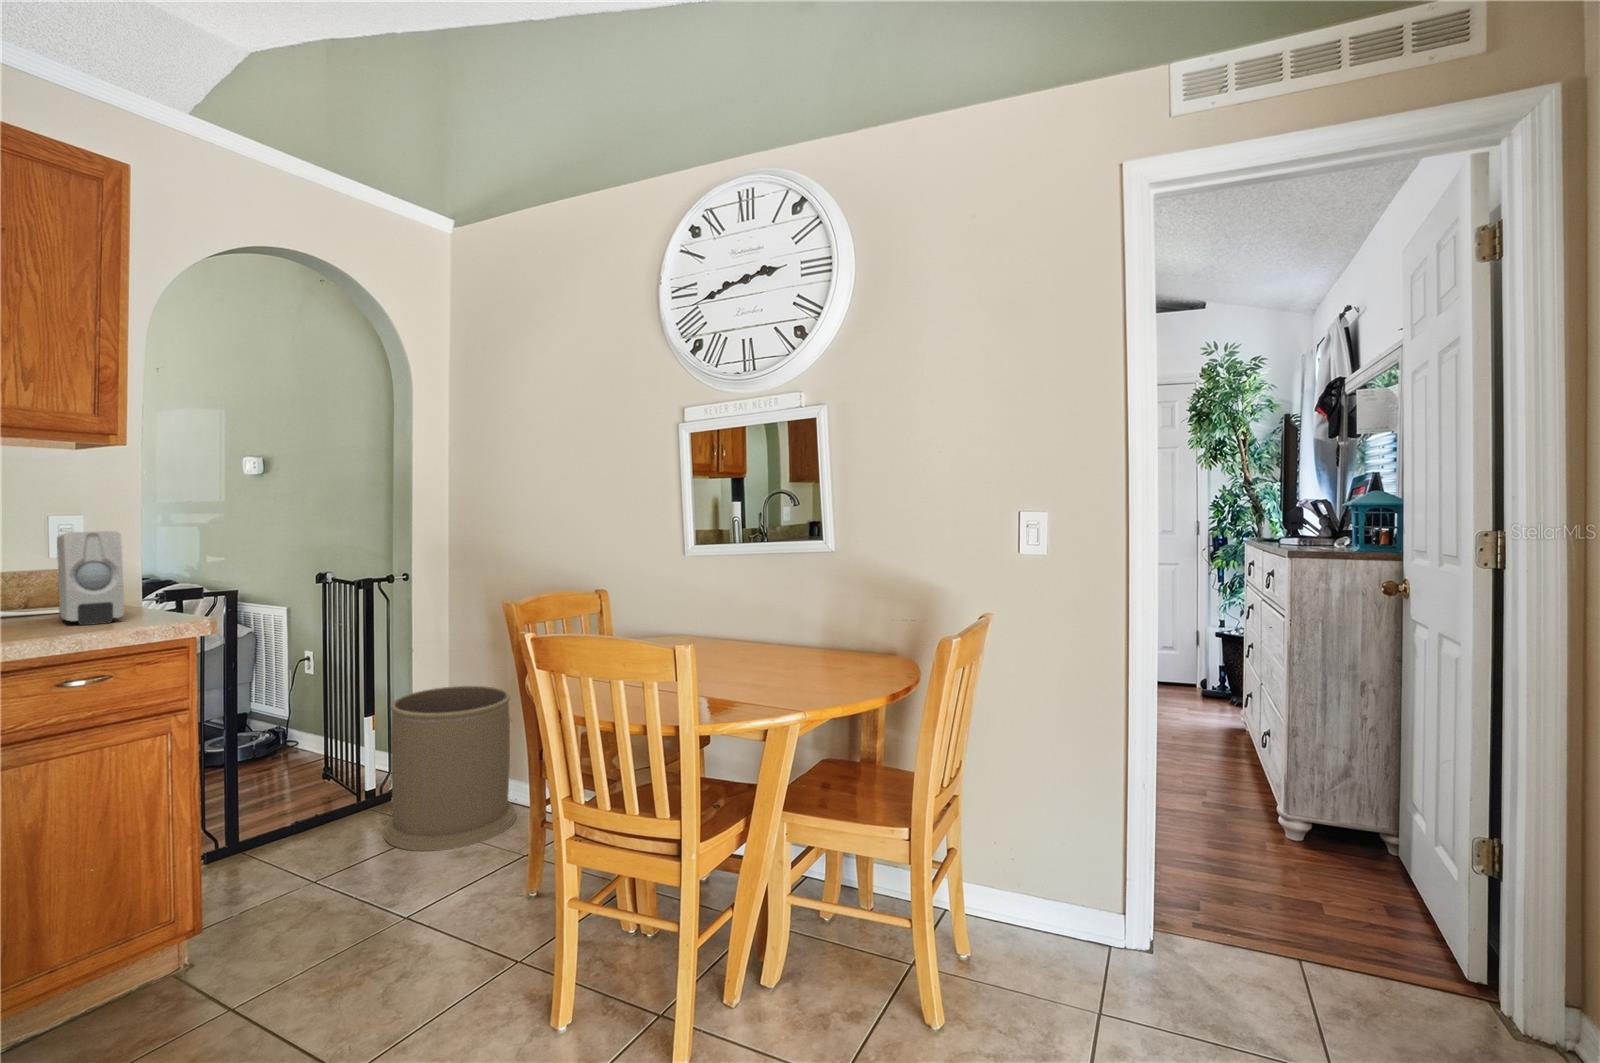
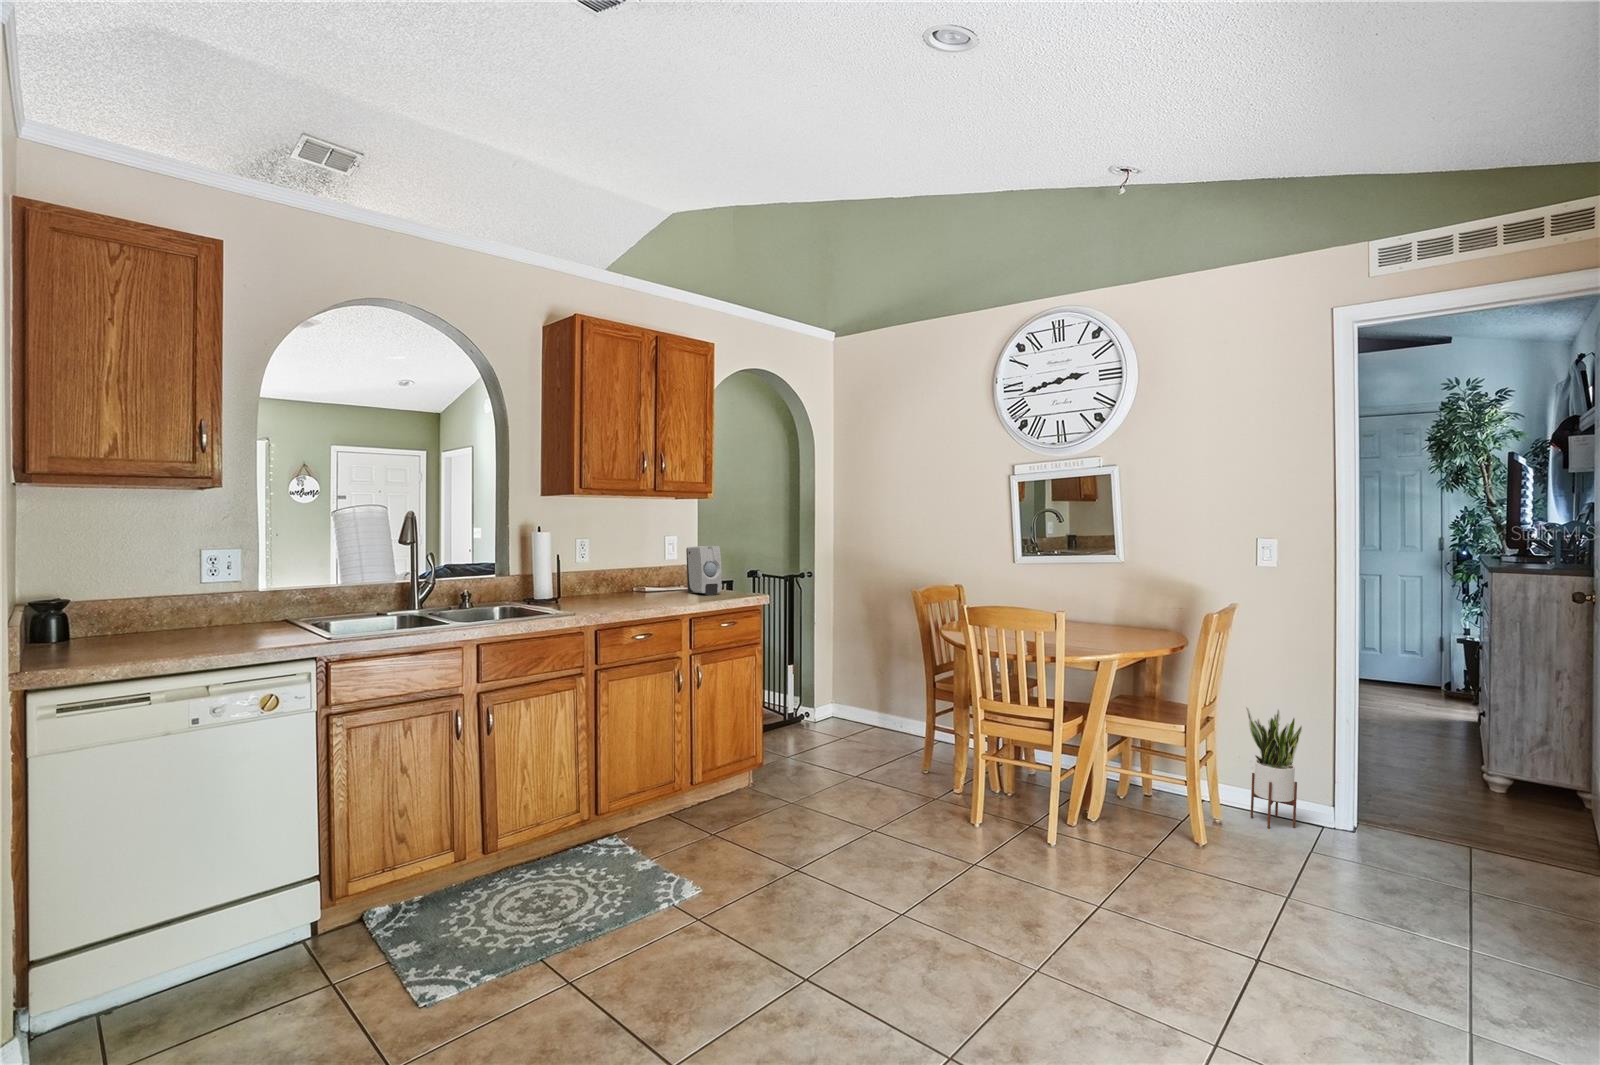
trash can: present [383,686,517,851] -> none [810,647,889,747]
potted plant: none [1000,777,1078,968] -> present [1246,707,1302,828]

